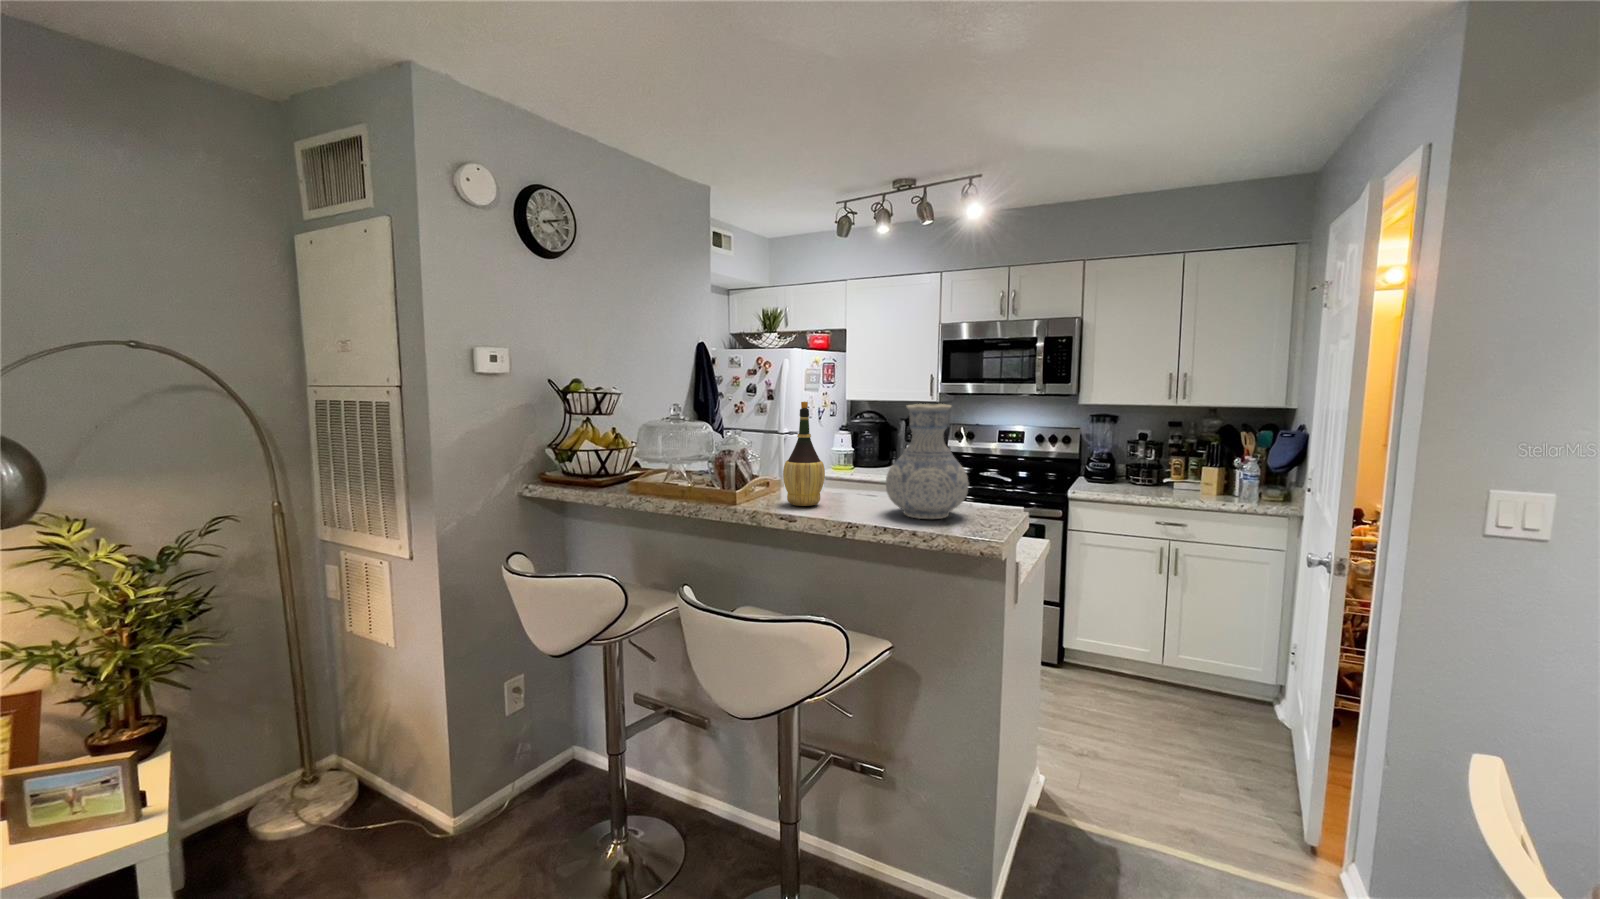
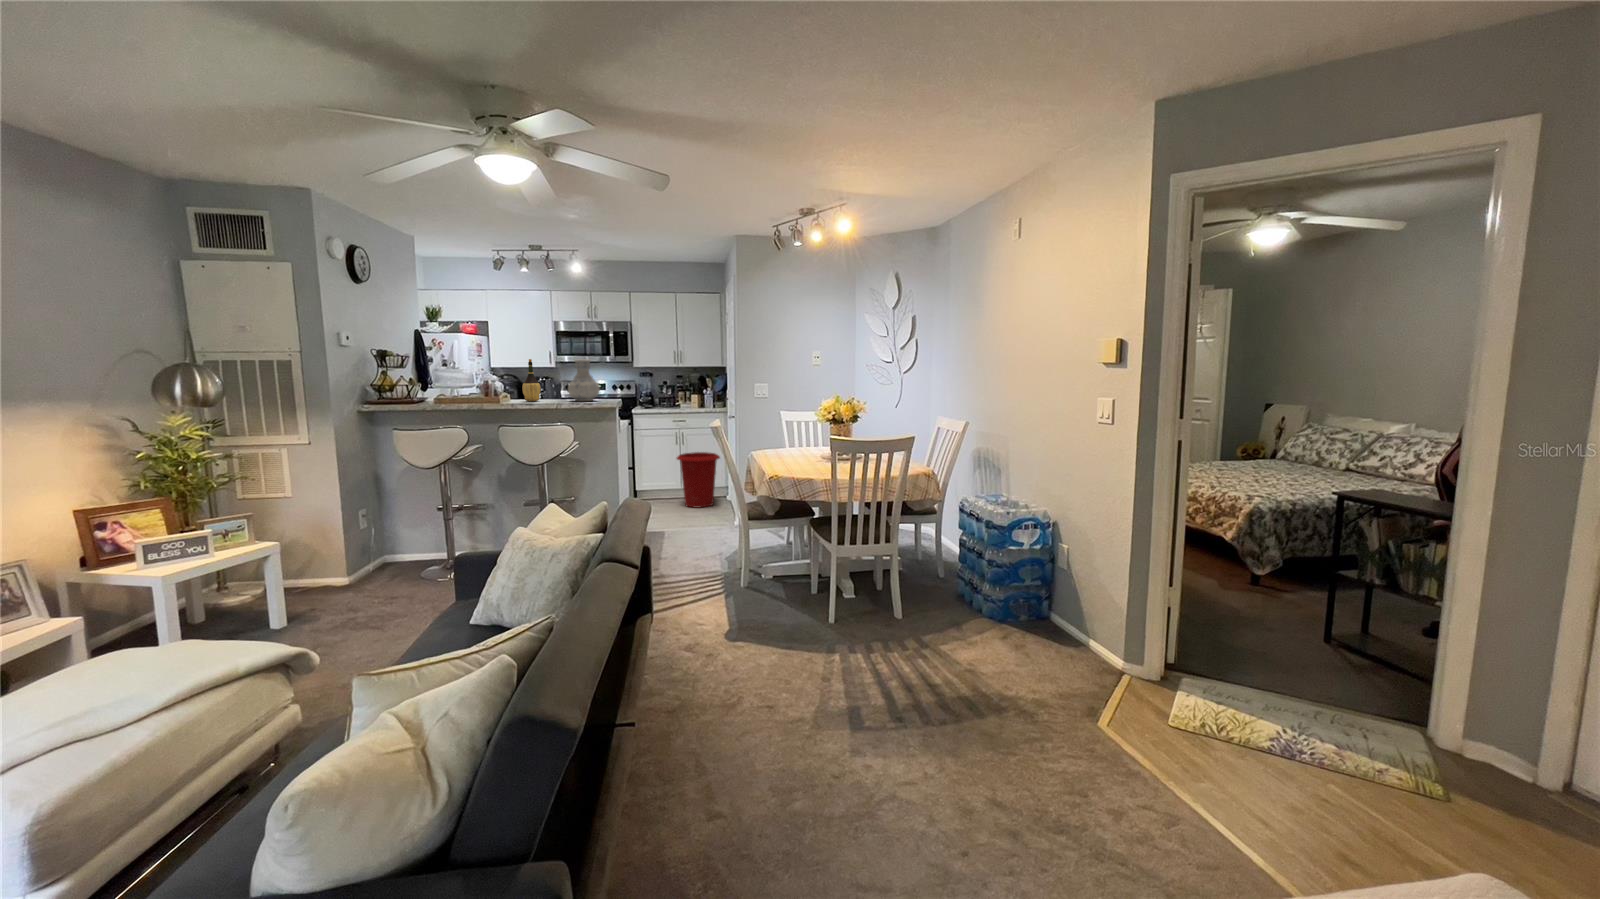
waste bin: none [1161,600,1282,744] -> present [677,452,720,508]

